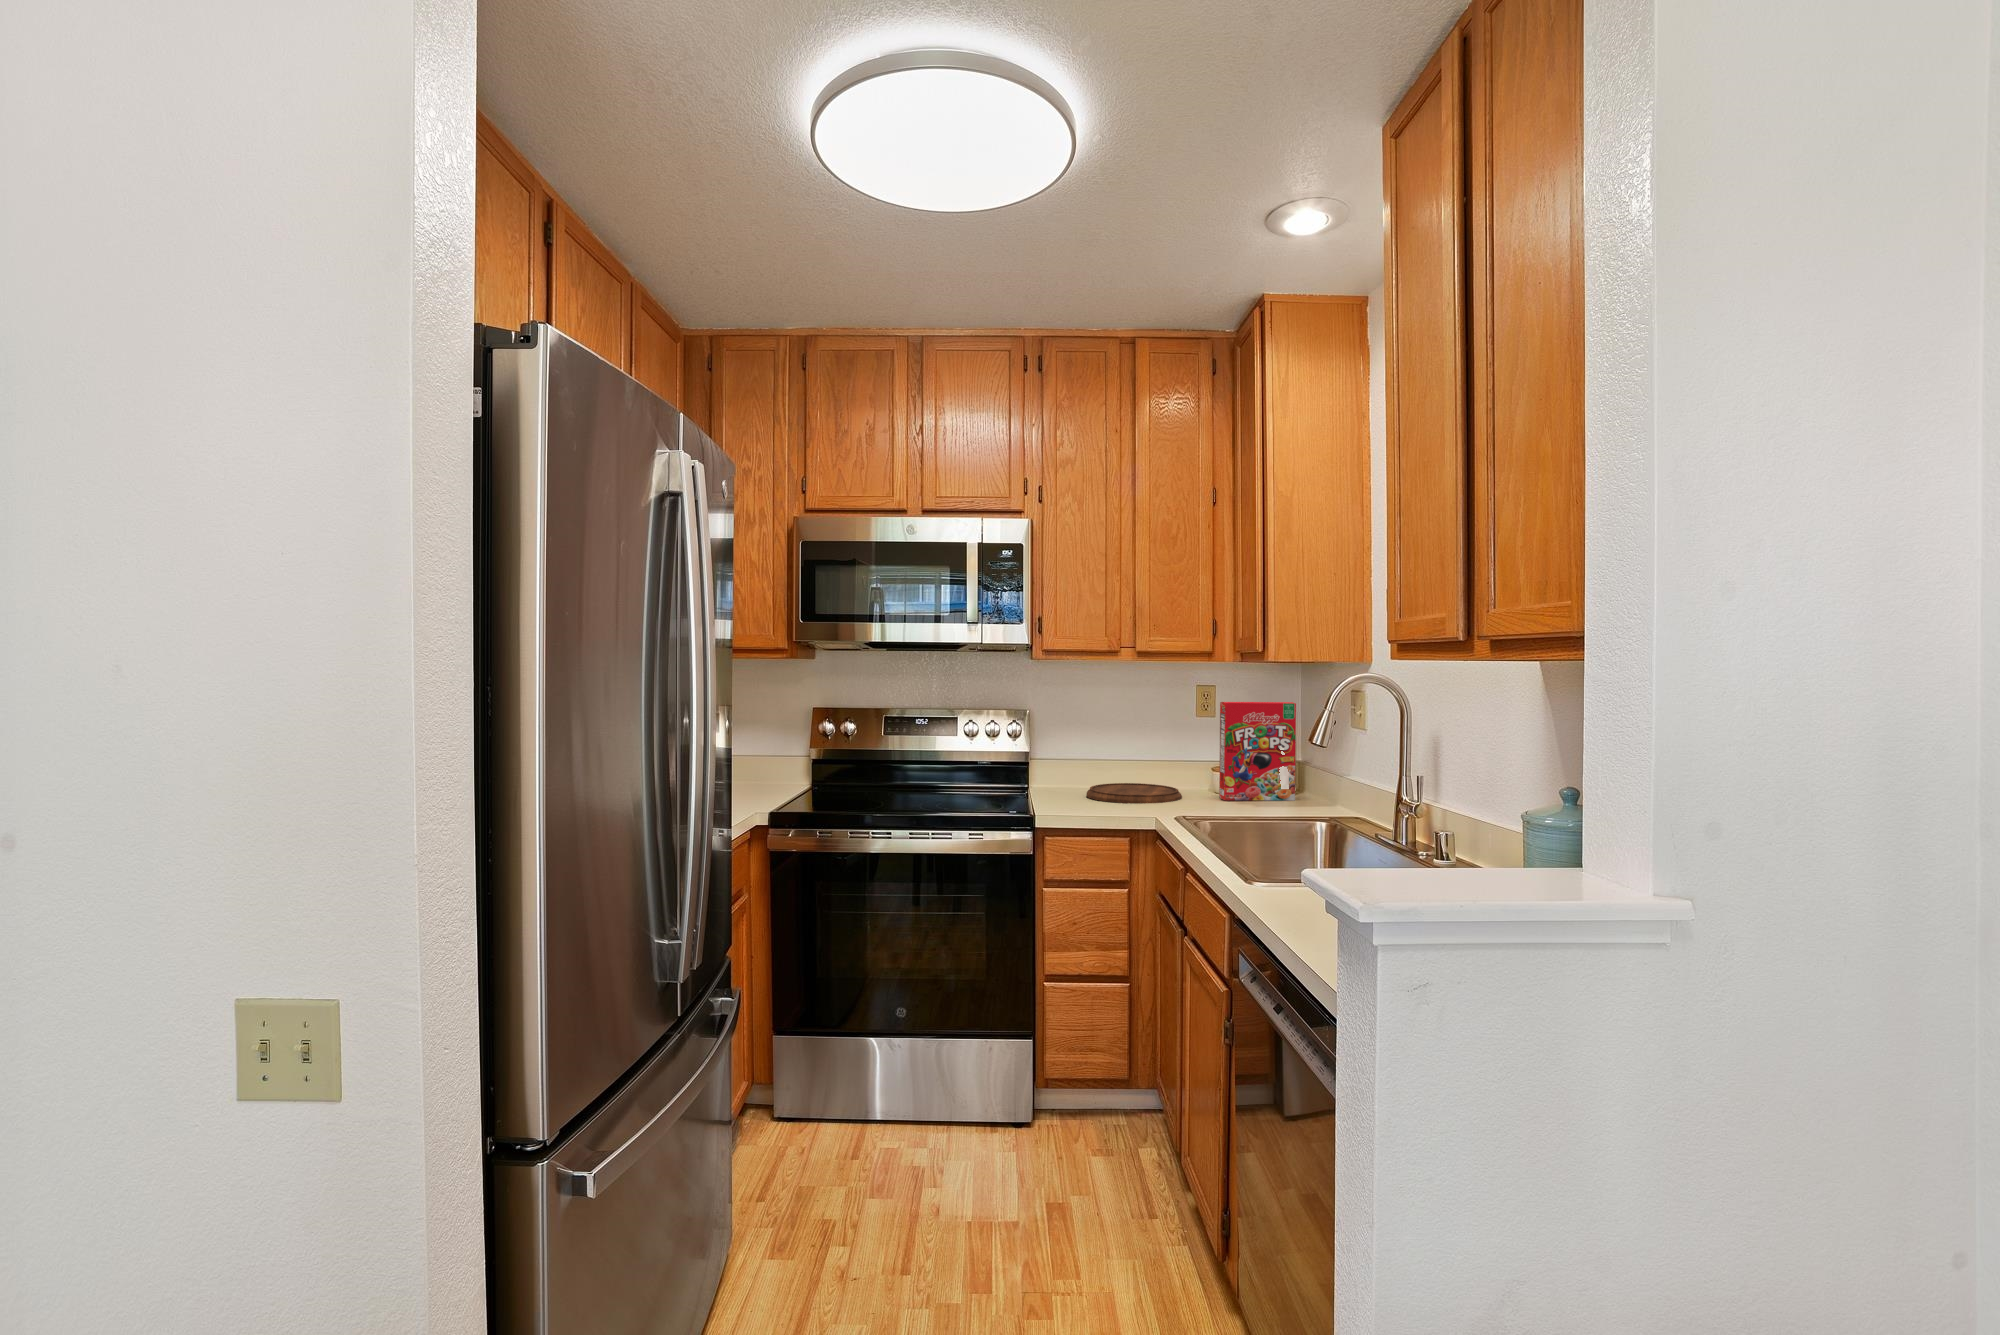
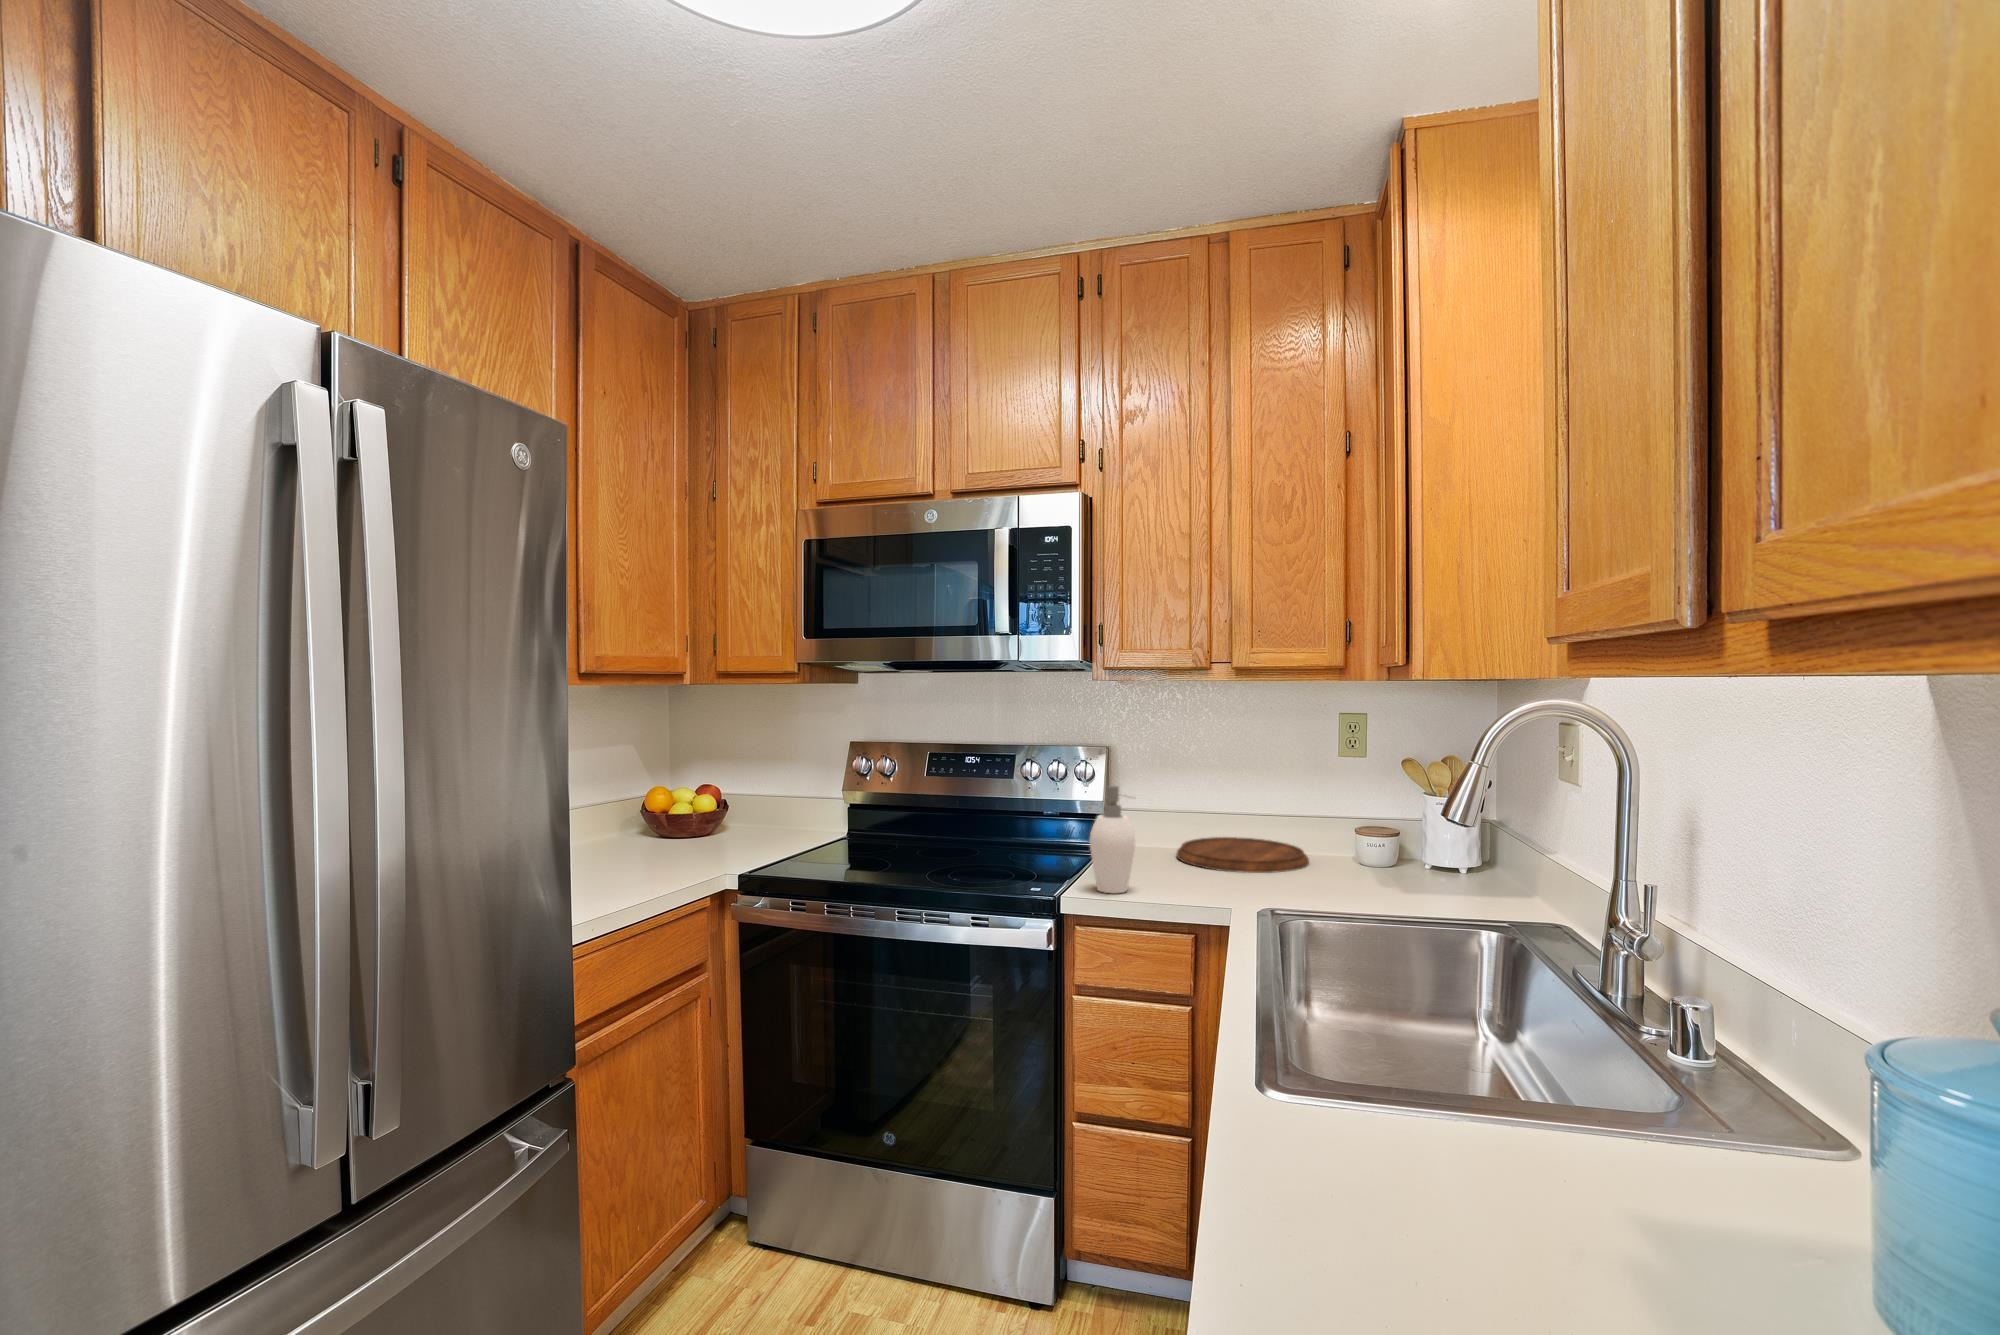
cereal box: present [1219,702,1296,801] -> none [1362,733,1479,881]
soap dispenser: none [1052,740,1090,817] -> present [1090,785,1136,893]

